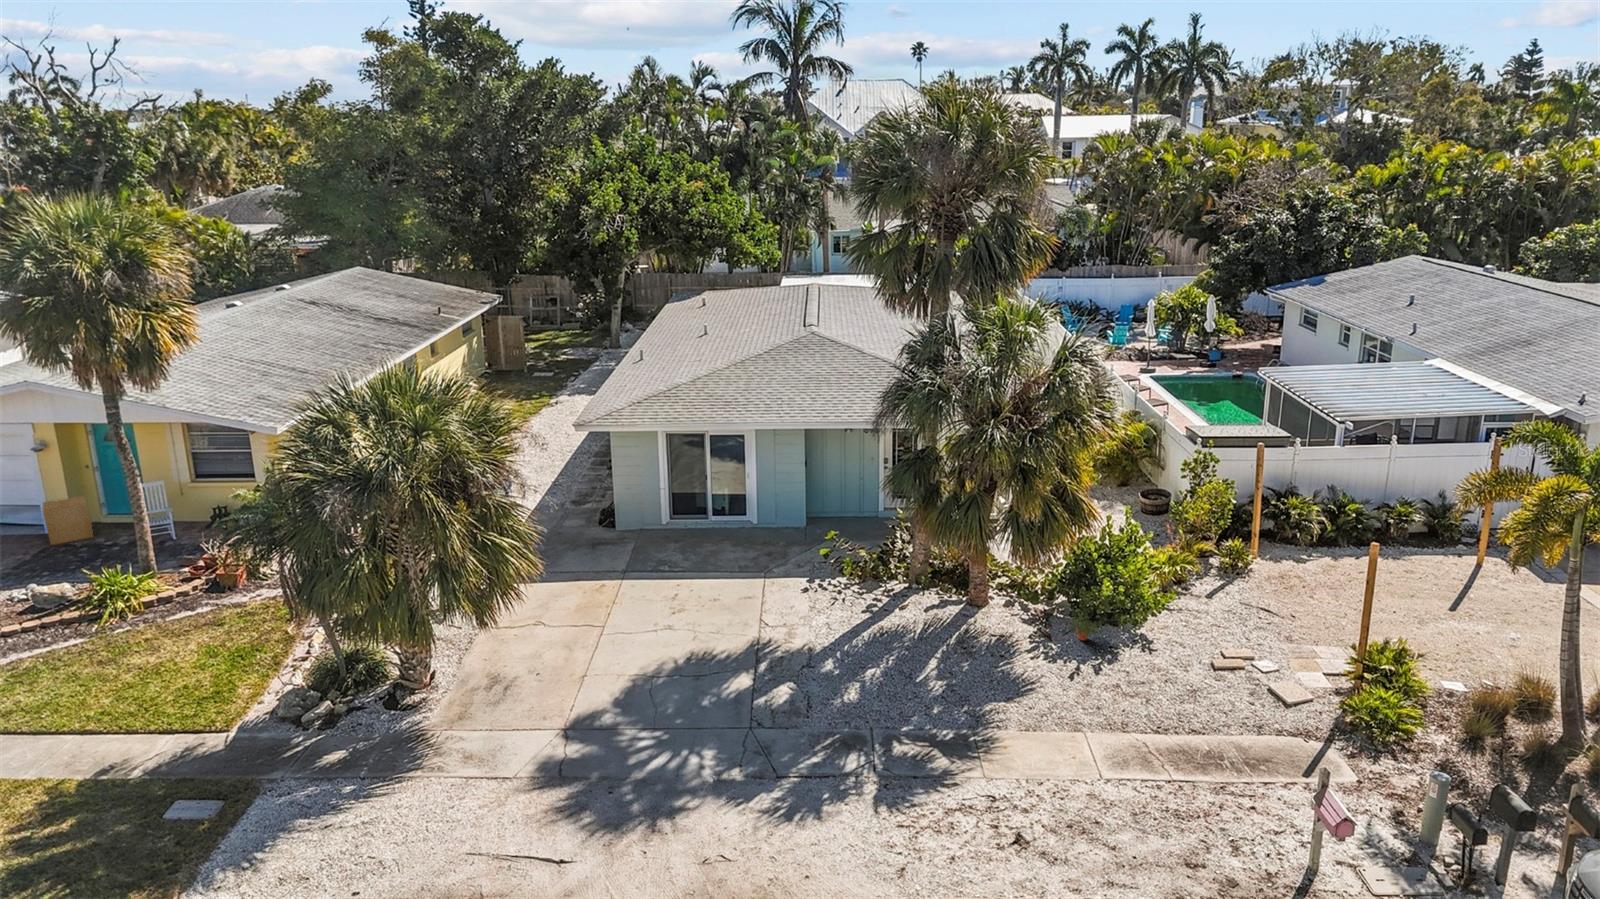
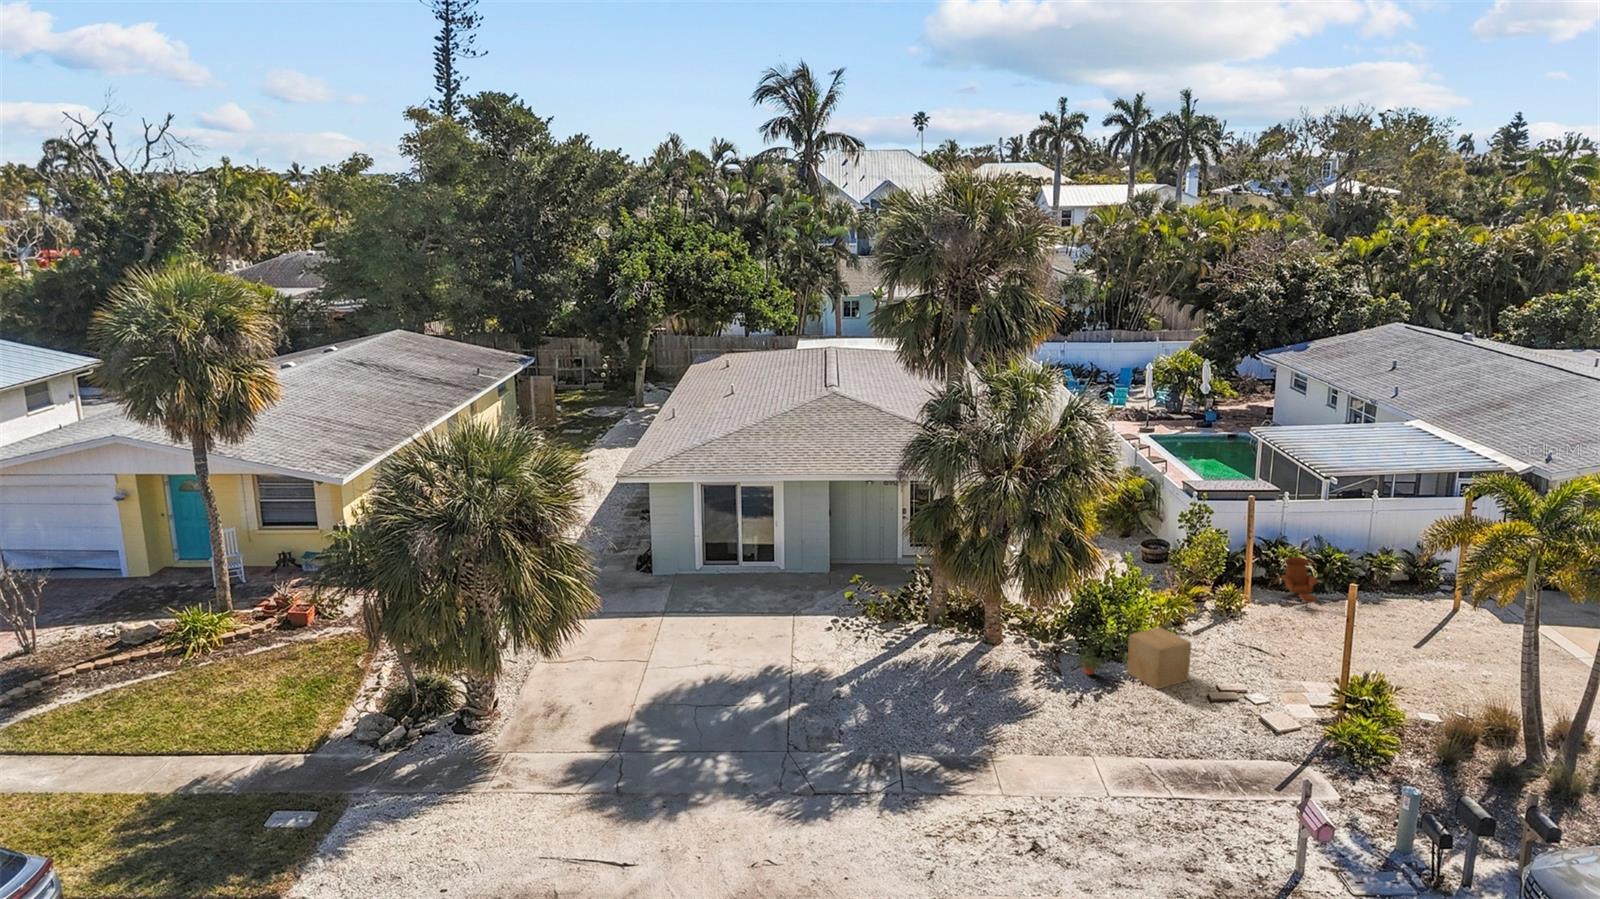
cardboard box: present [42,495,93,545] -> present [1127,627,1191,689]
lounge chair: none [1291,508,1331,570] -> present [1281,557,1318,610]

